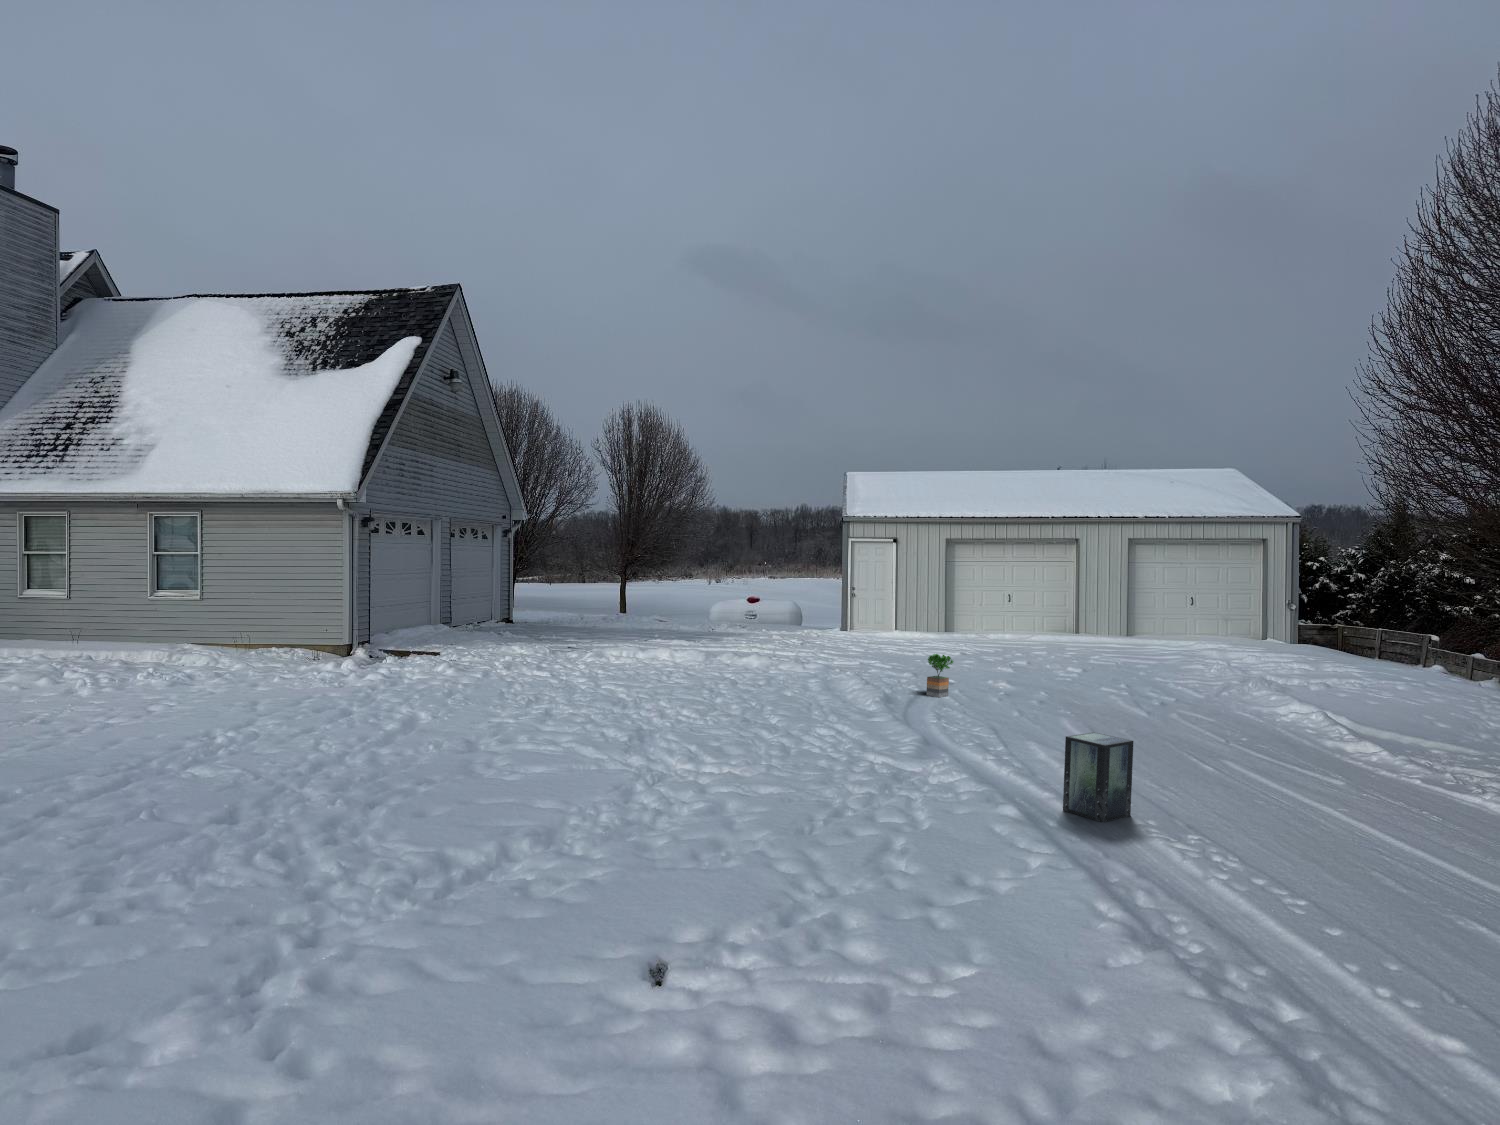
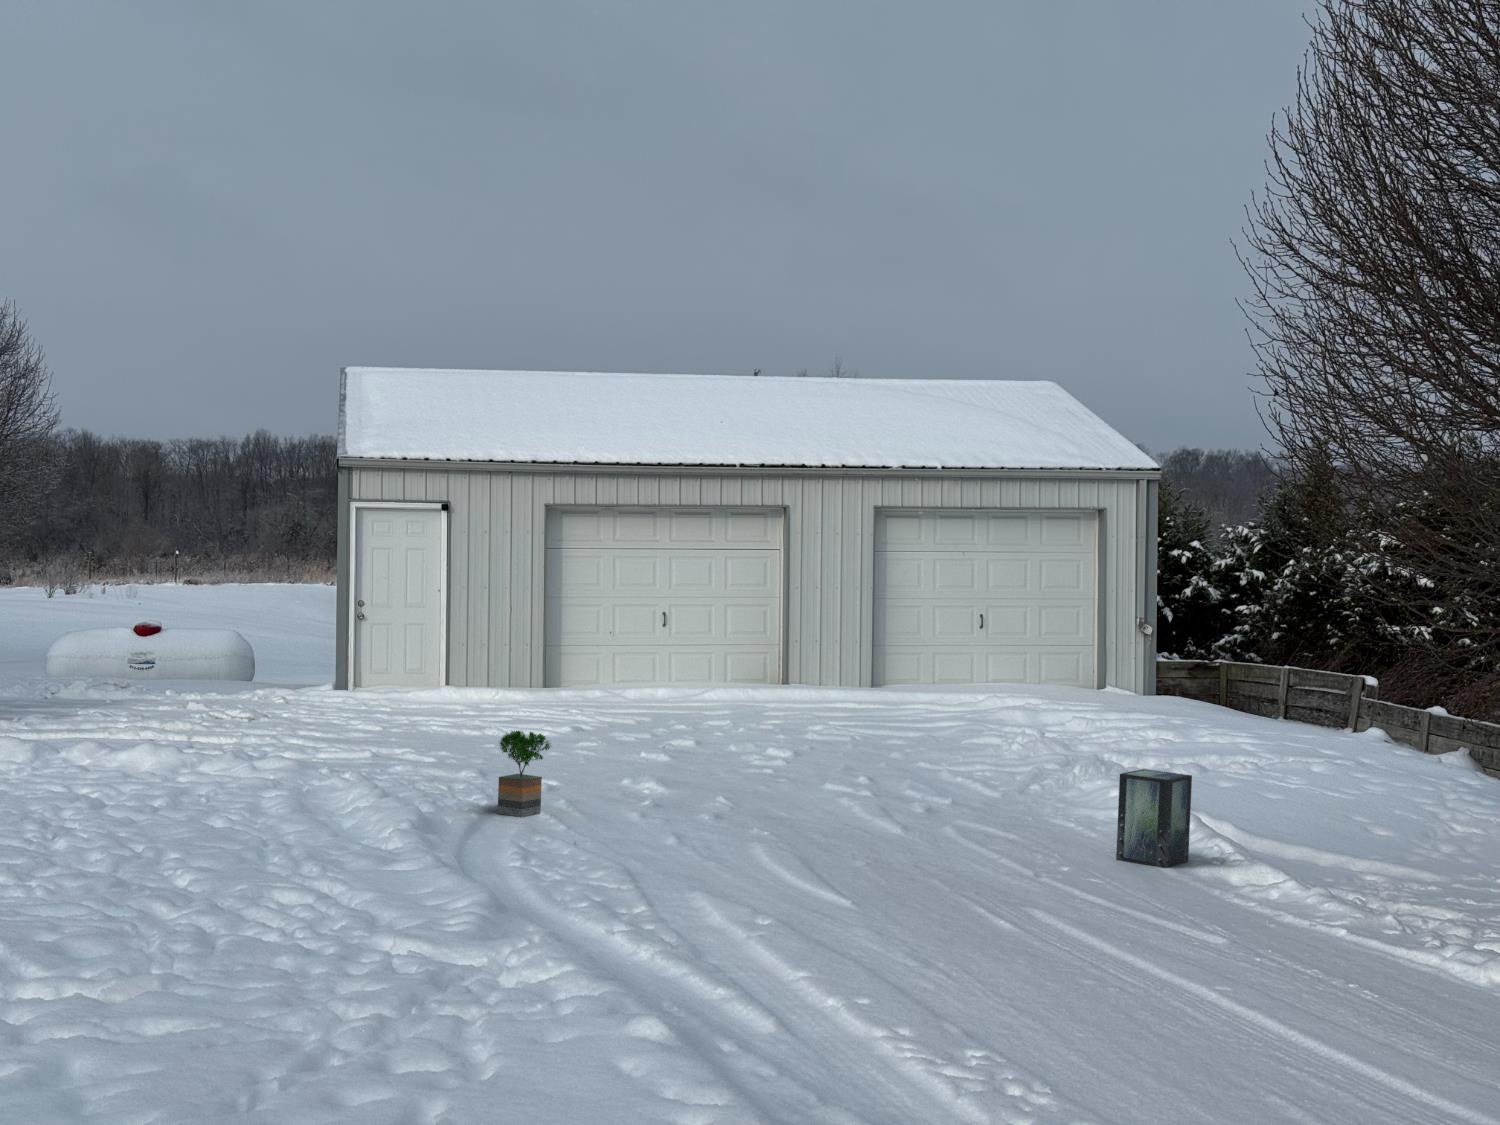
storage box: present [1063,732,1133,822] -> present [1116,769,1192,868]

